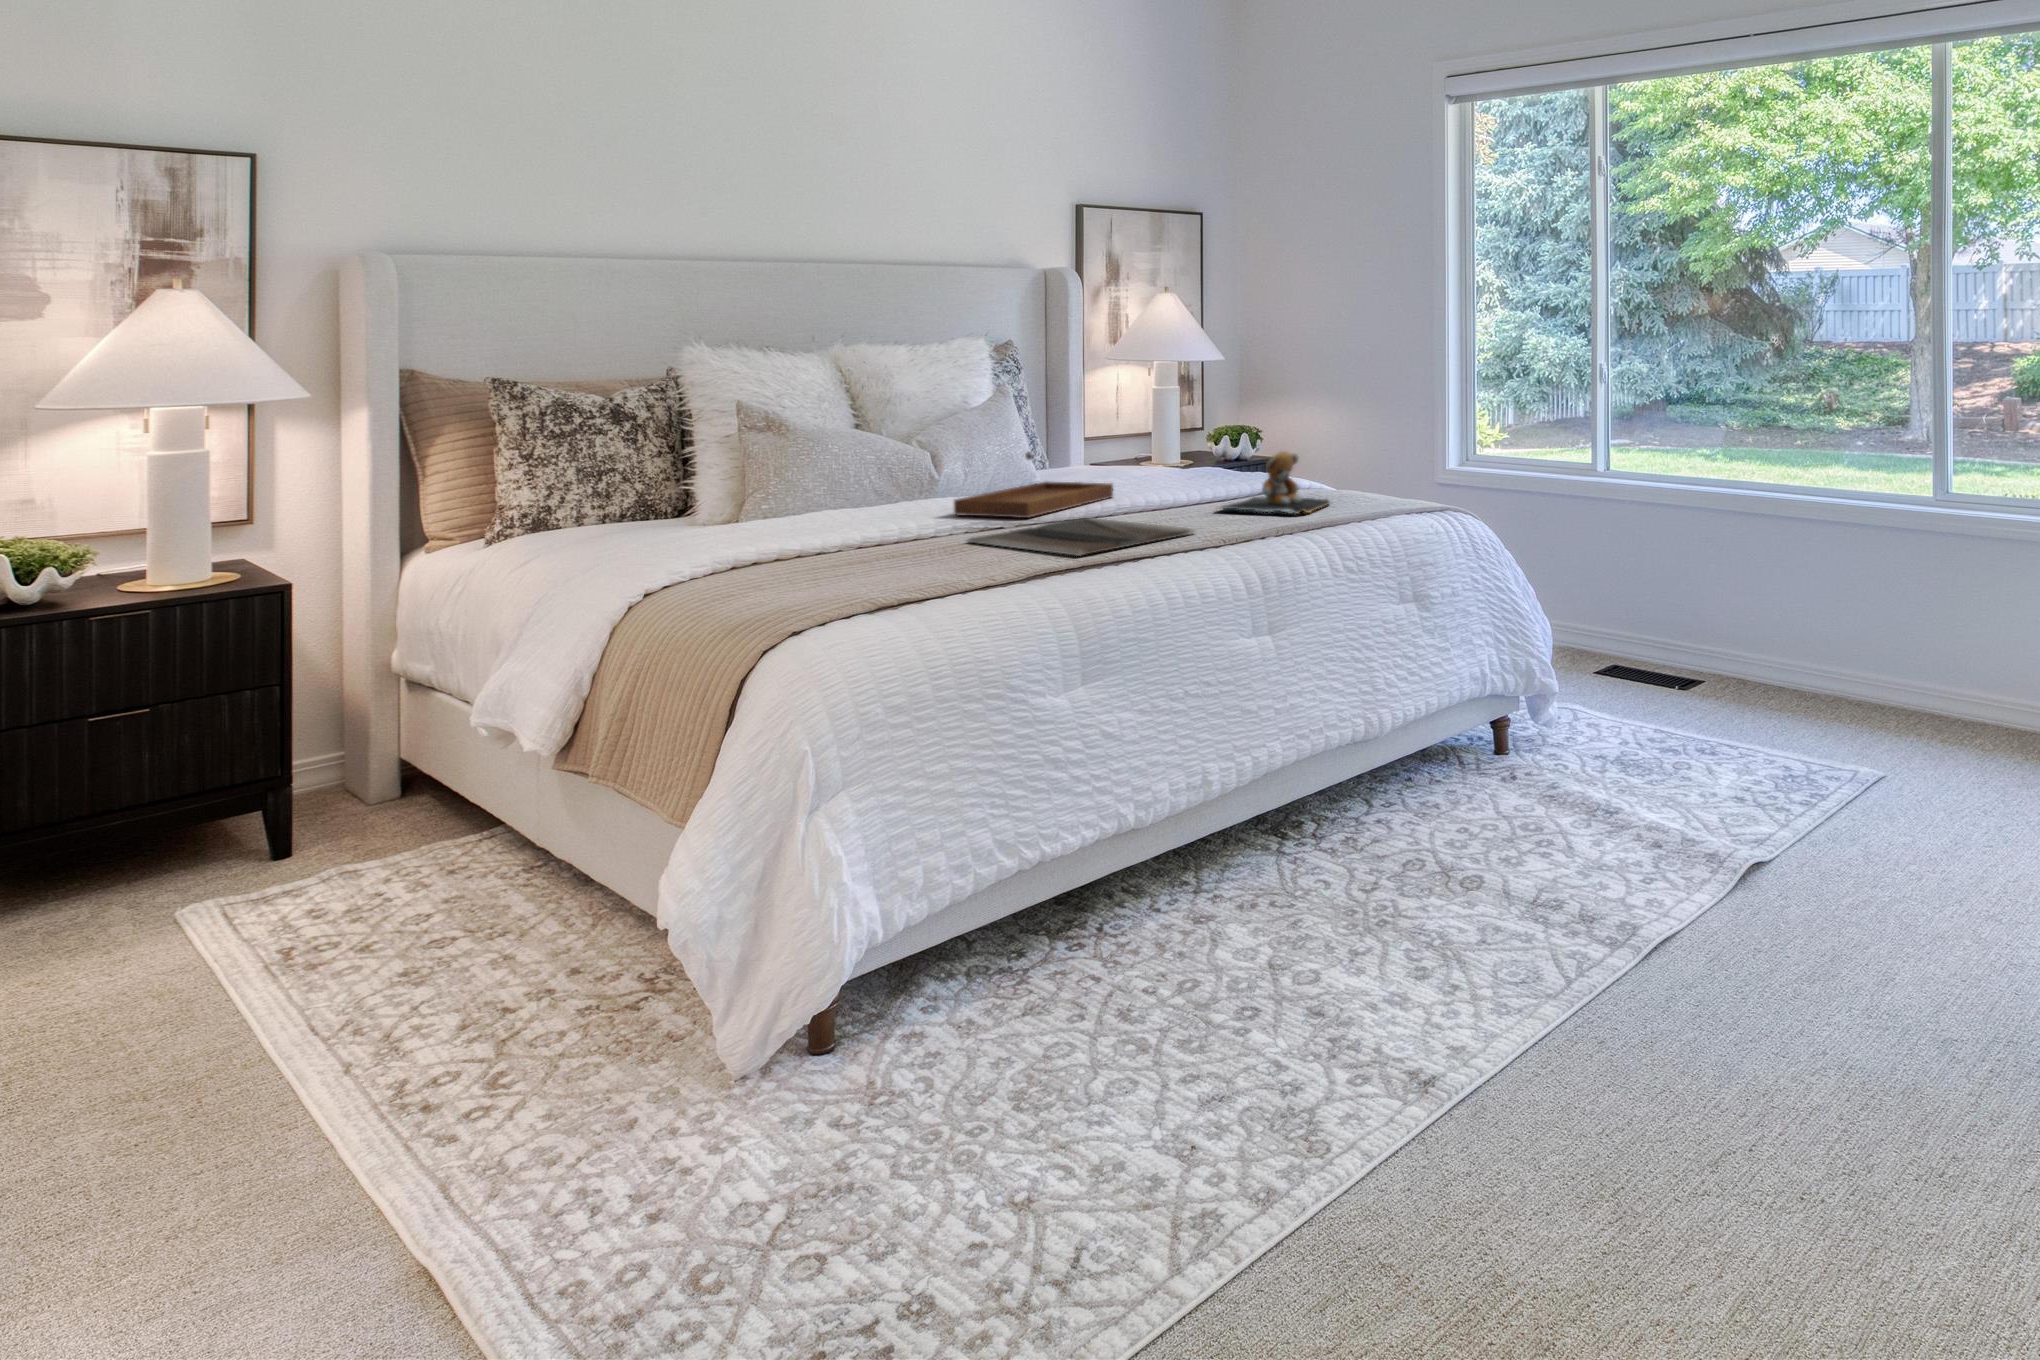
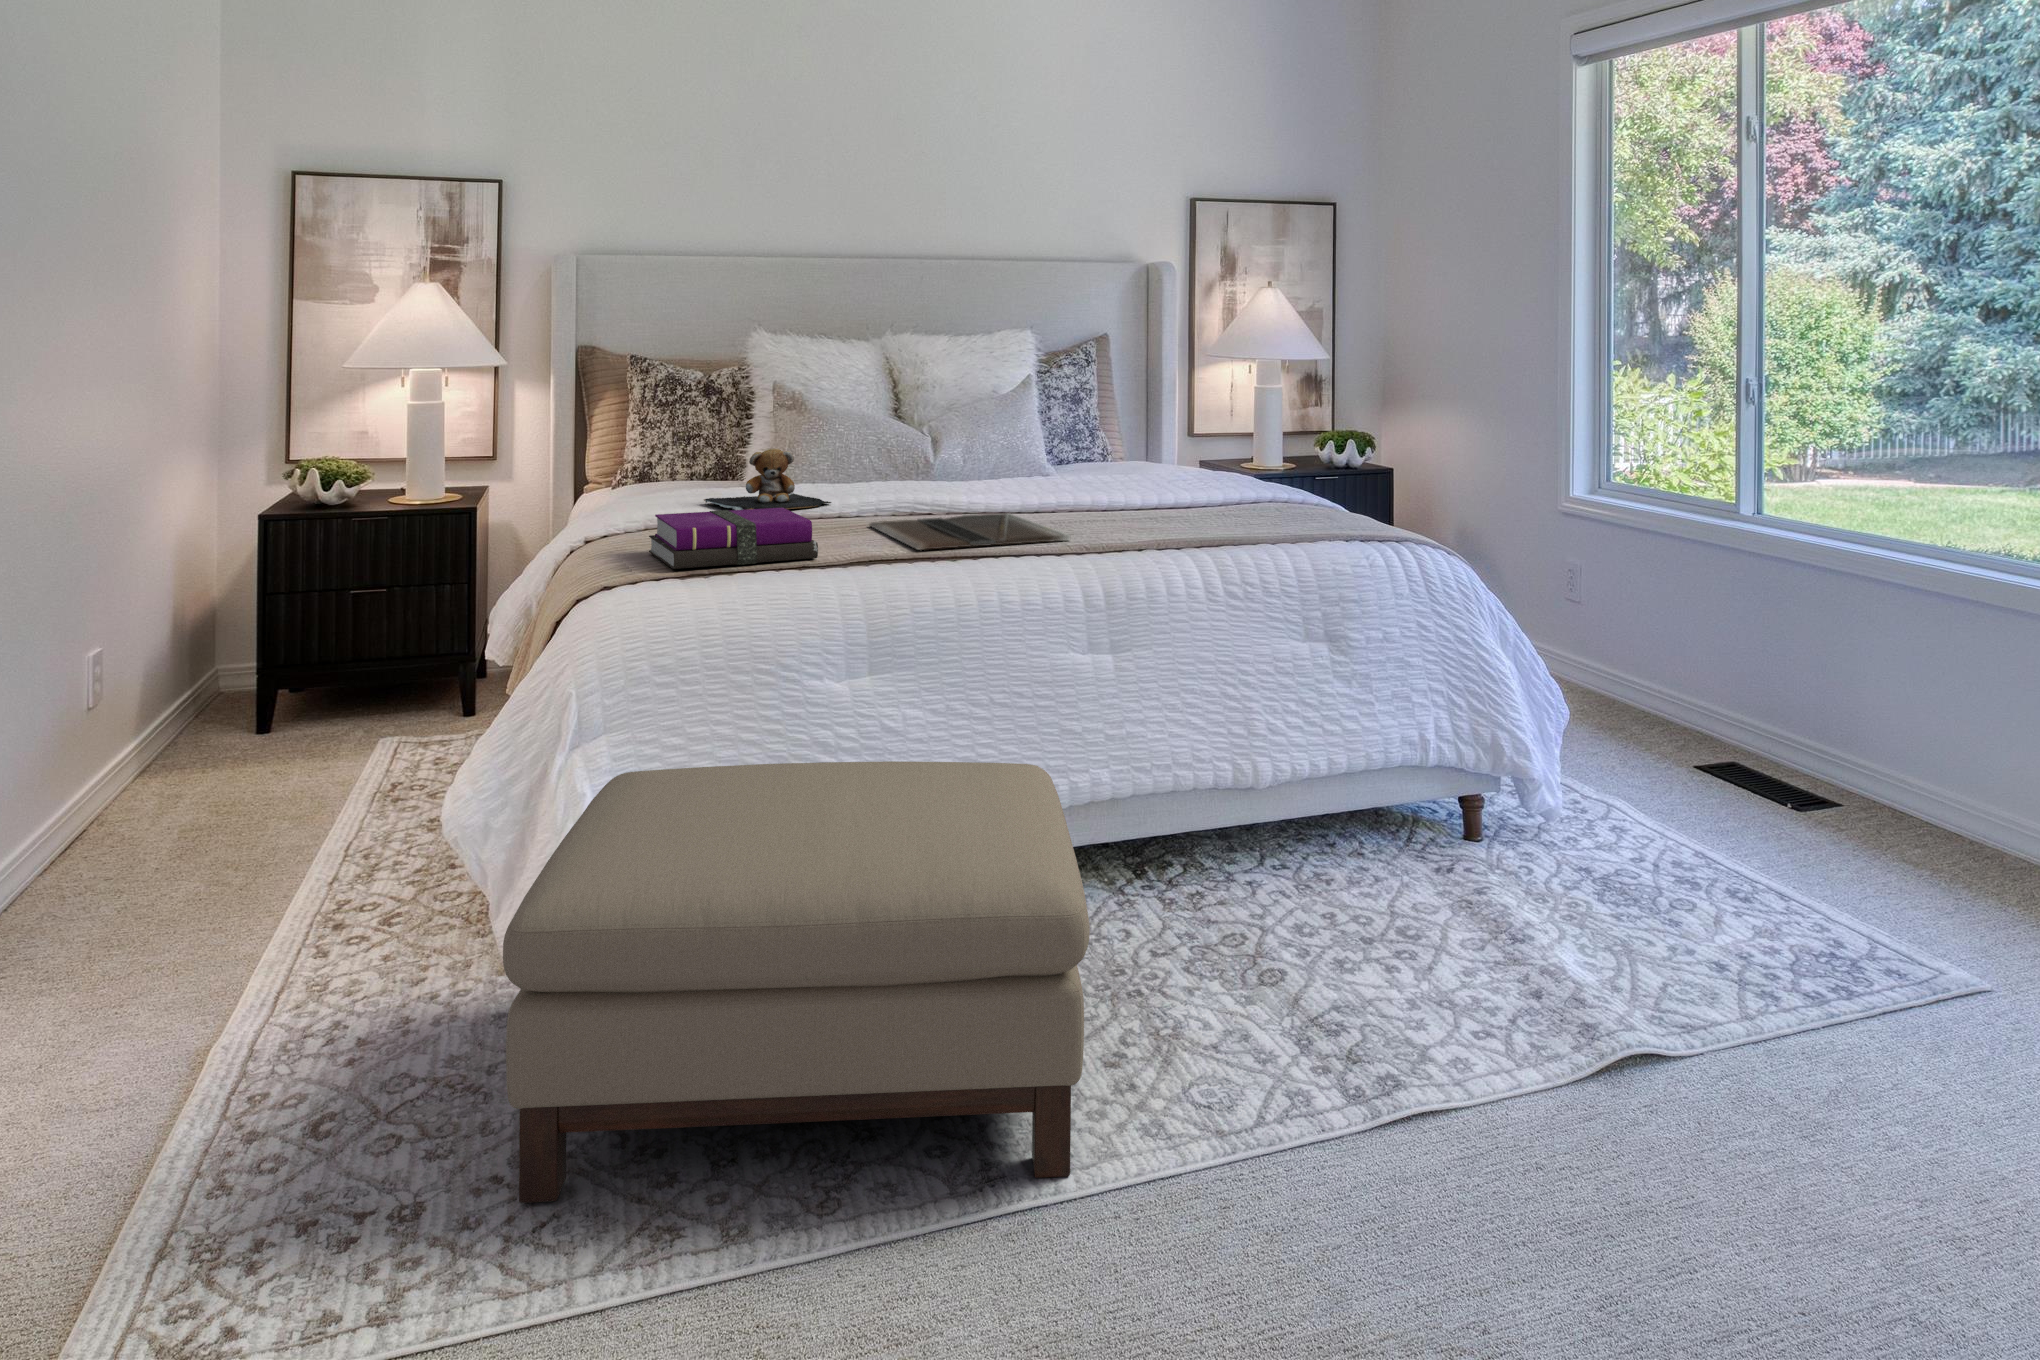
tray: present [954,452,1113,518] -> none [919,443,1090,508]
teddy bear: present [1221,452,1329,514] -> present [704,449,831,510]
notebook: none [788,528,997,600] -> present [649,508,818,569]
ottoman: none [882,734,1495,1256] -> present [503,761,1090,1203]

